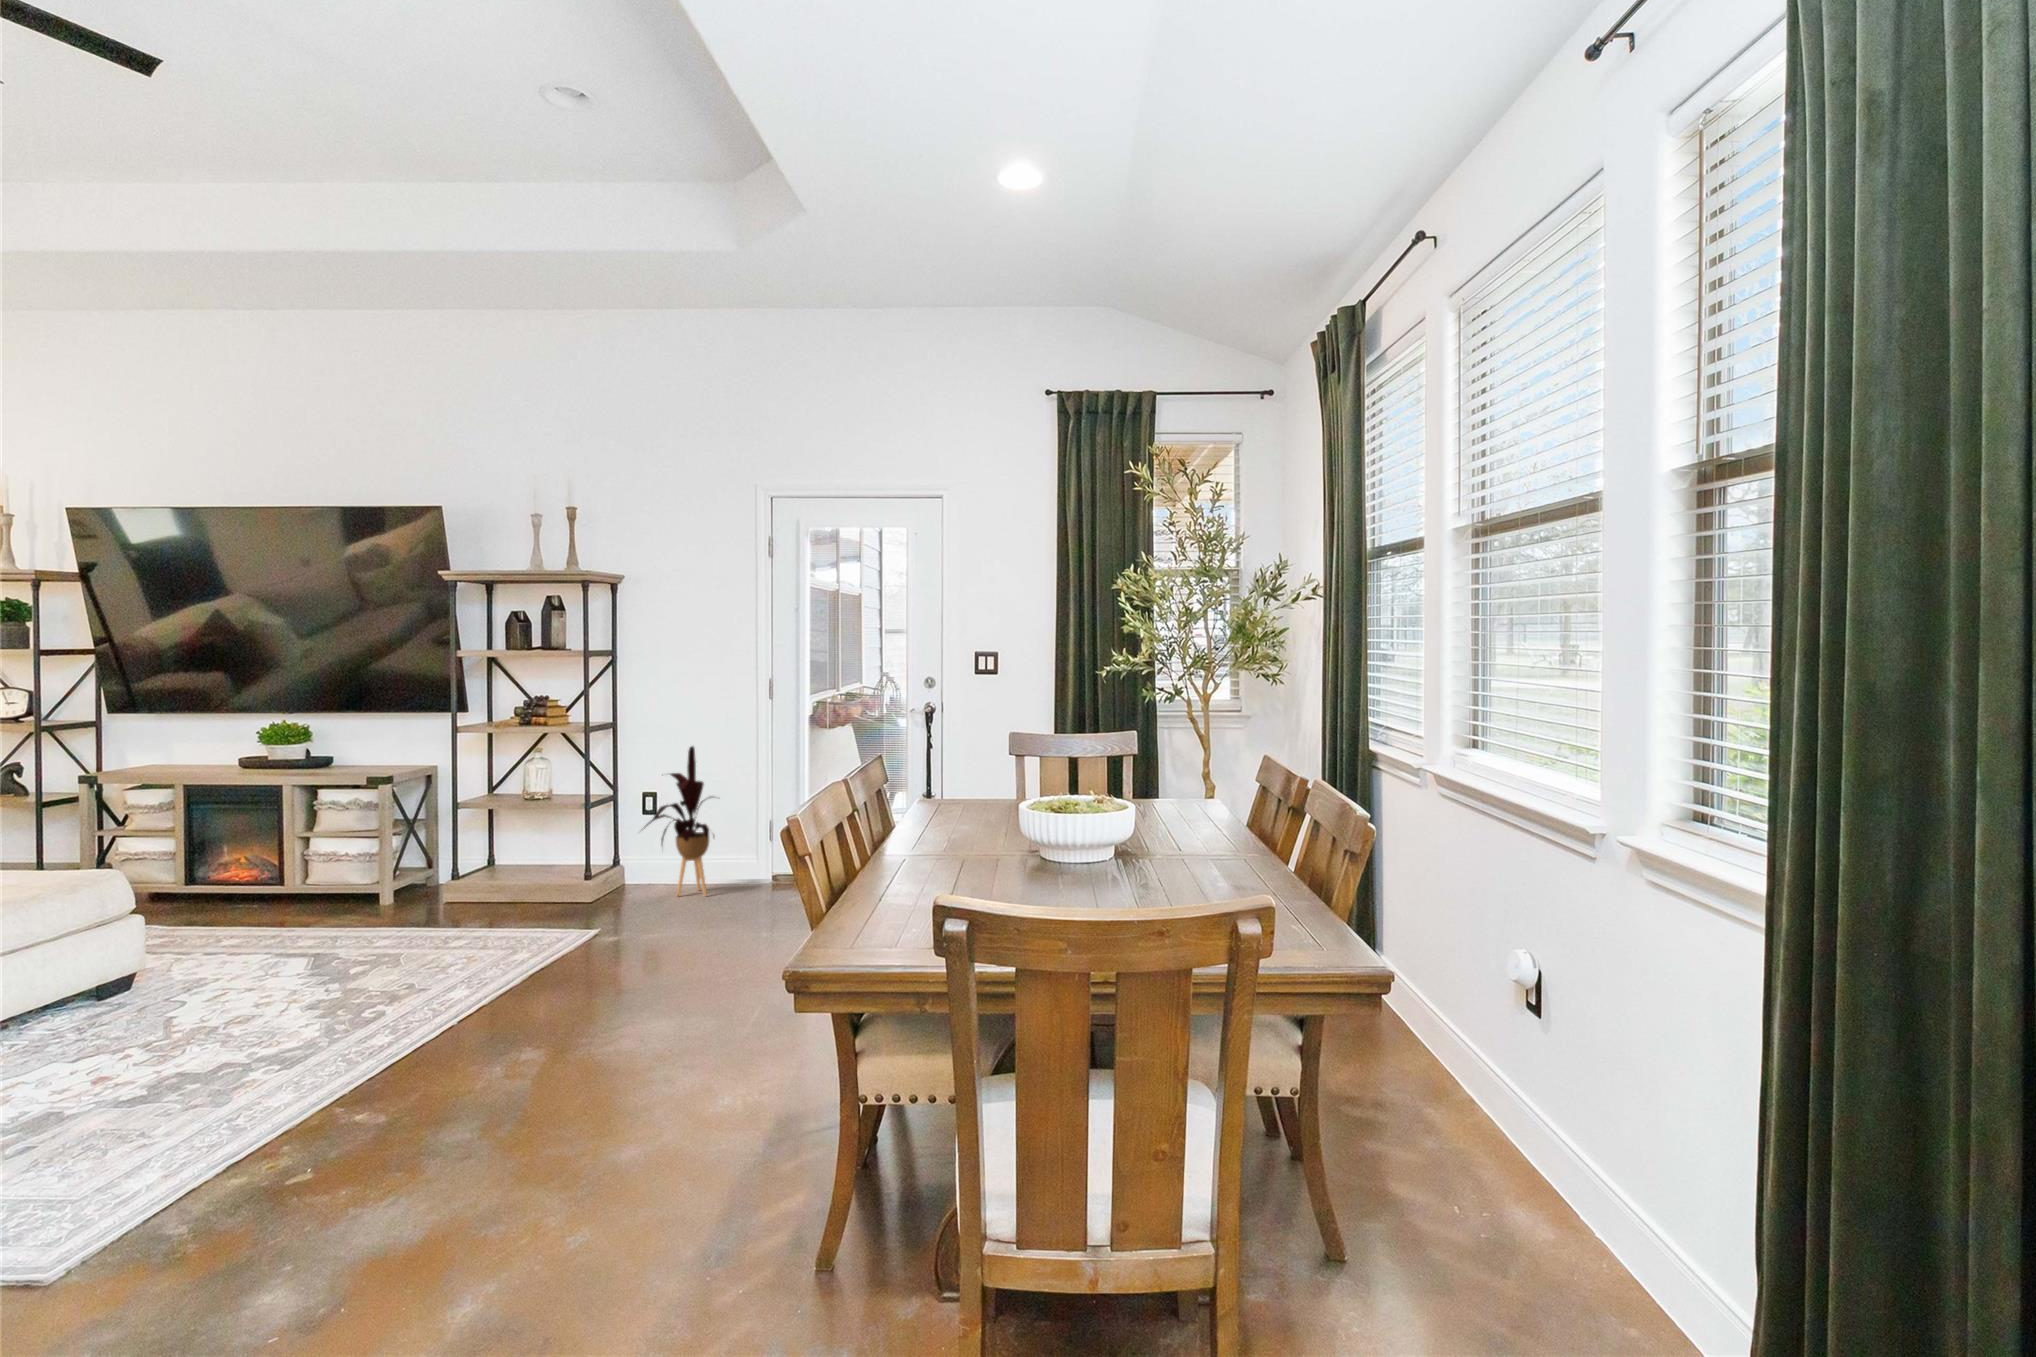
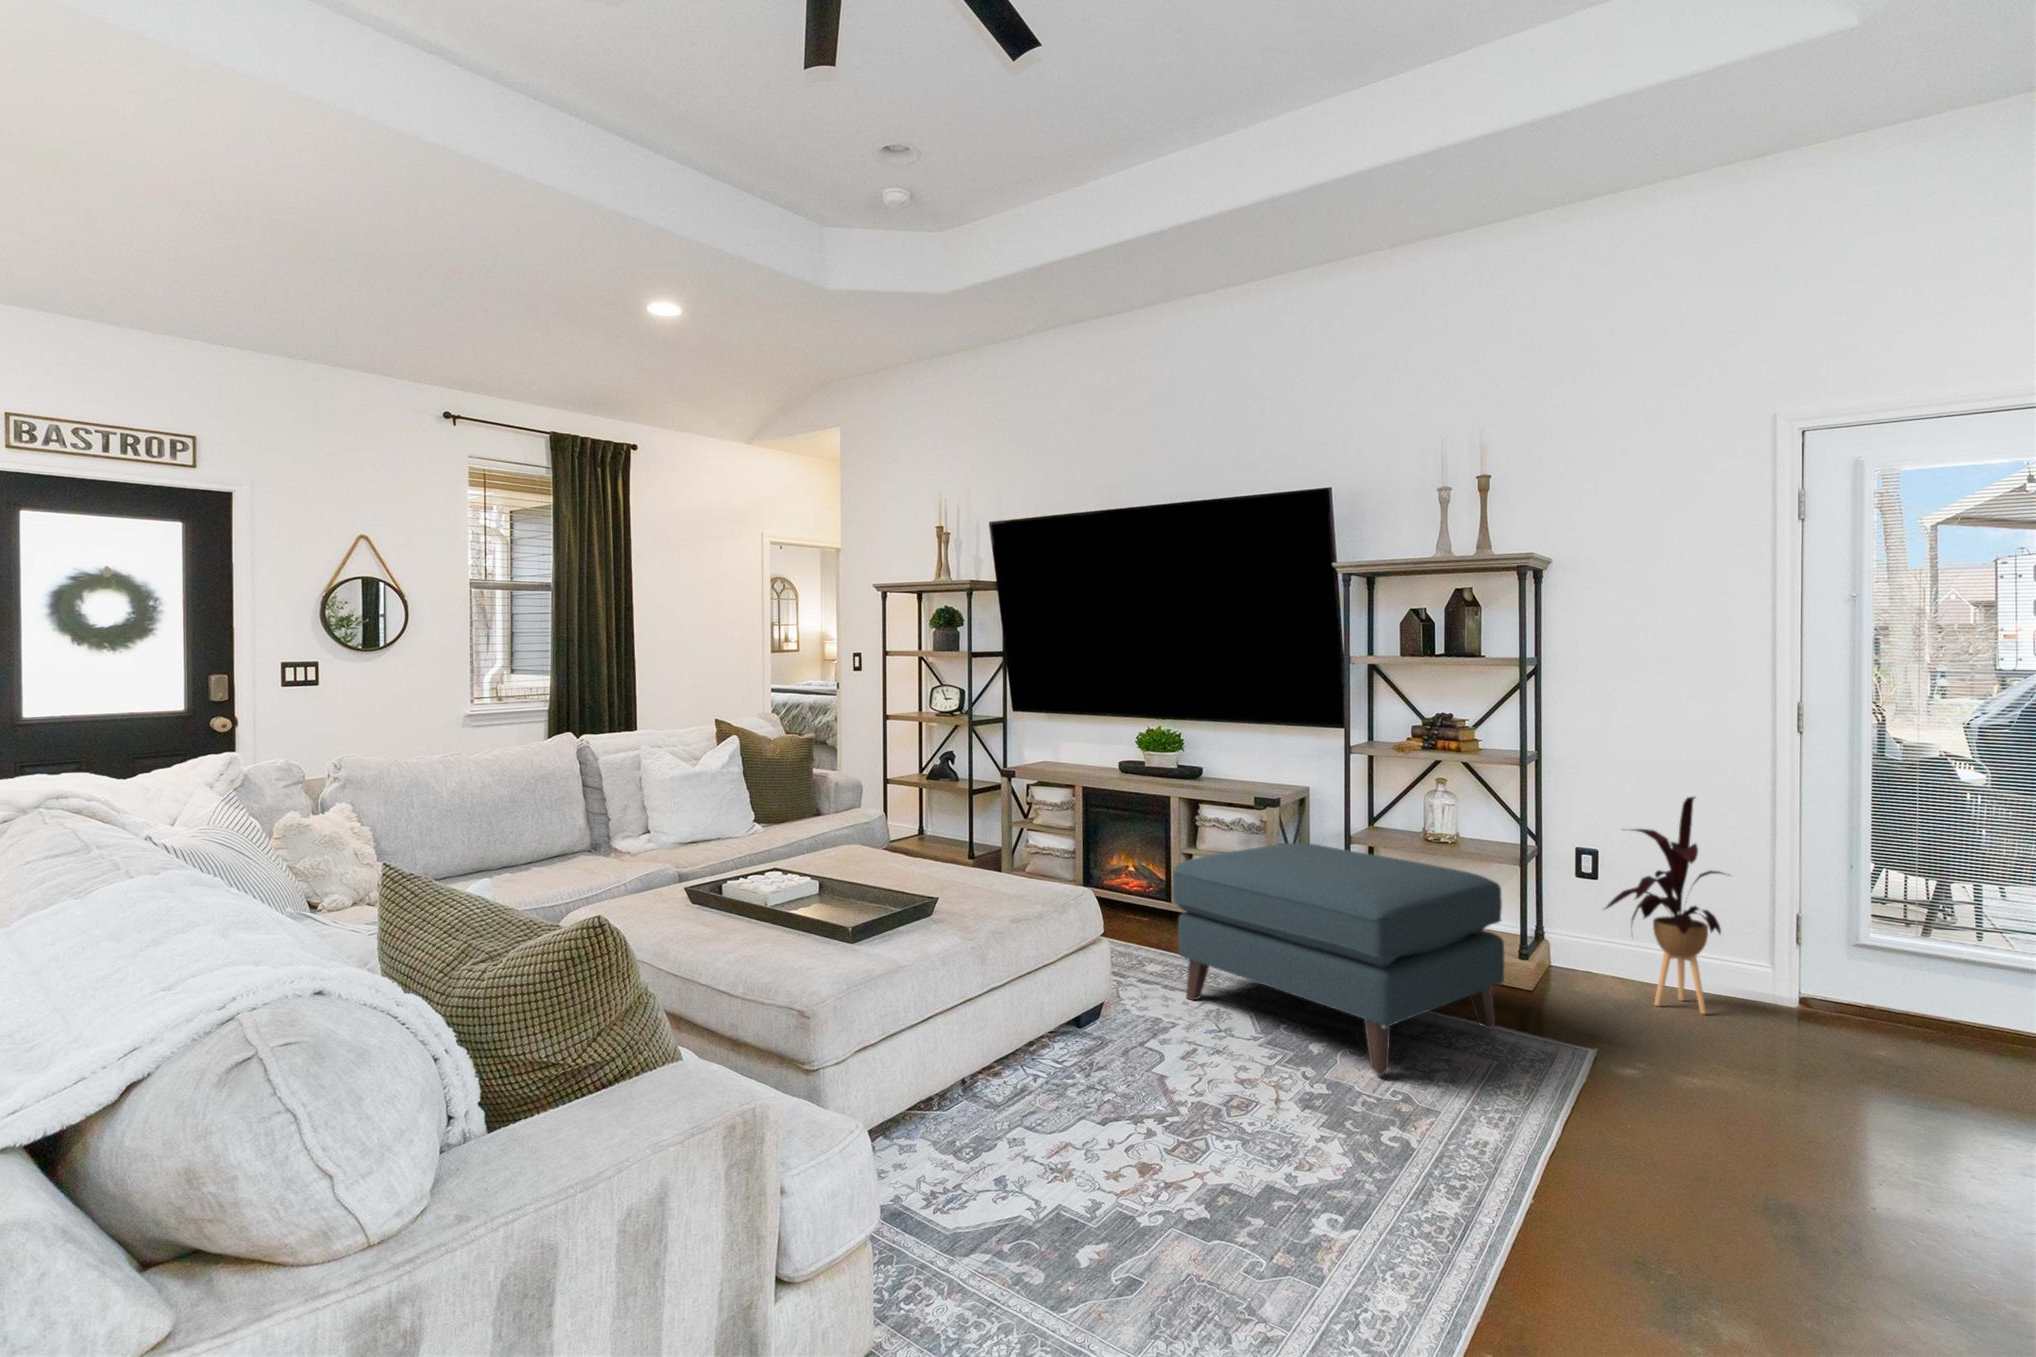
ottoman: none [231,809,540,978] -> present [1173,843,1504,1075]

